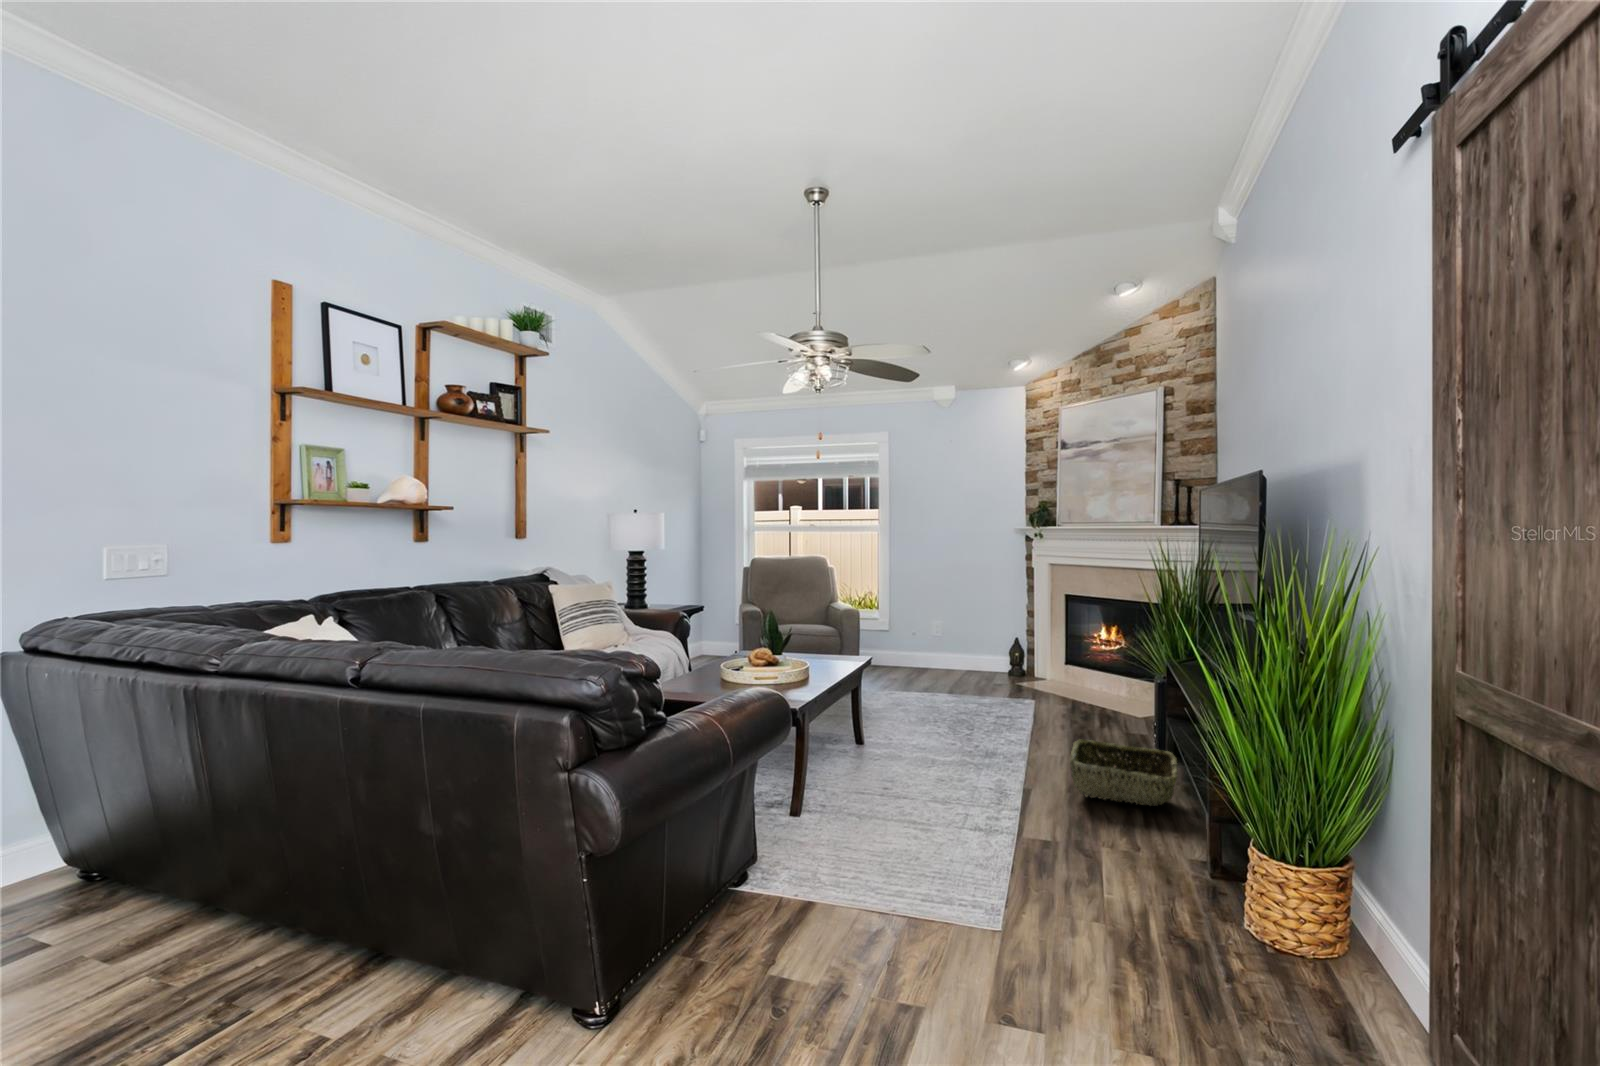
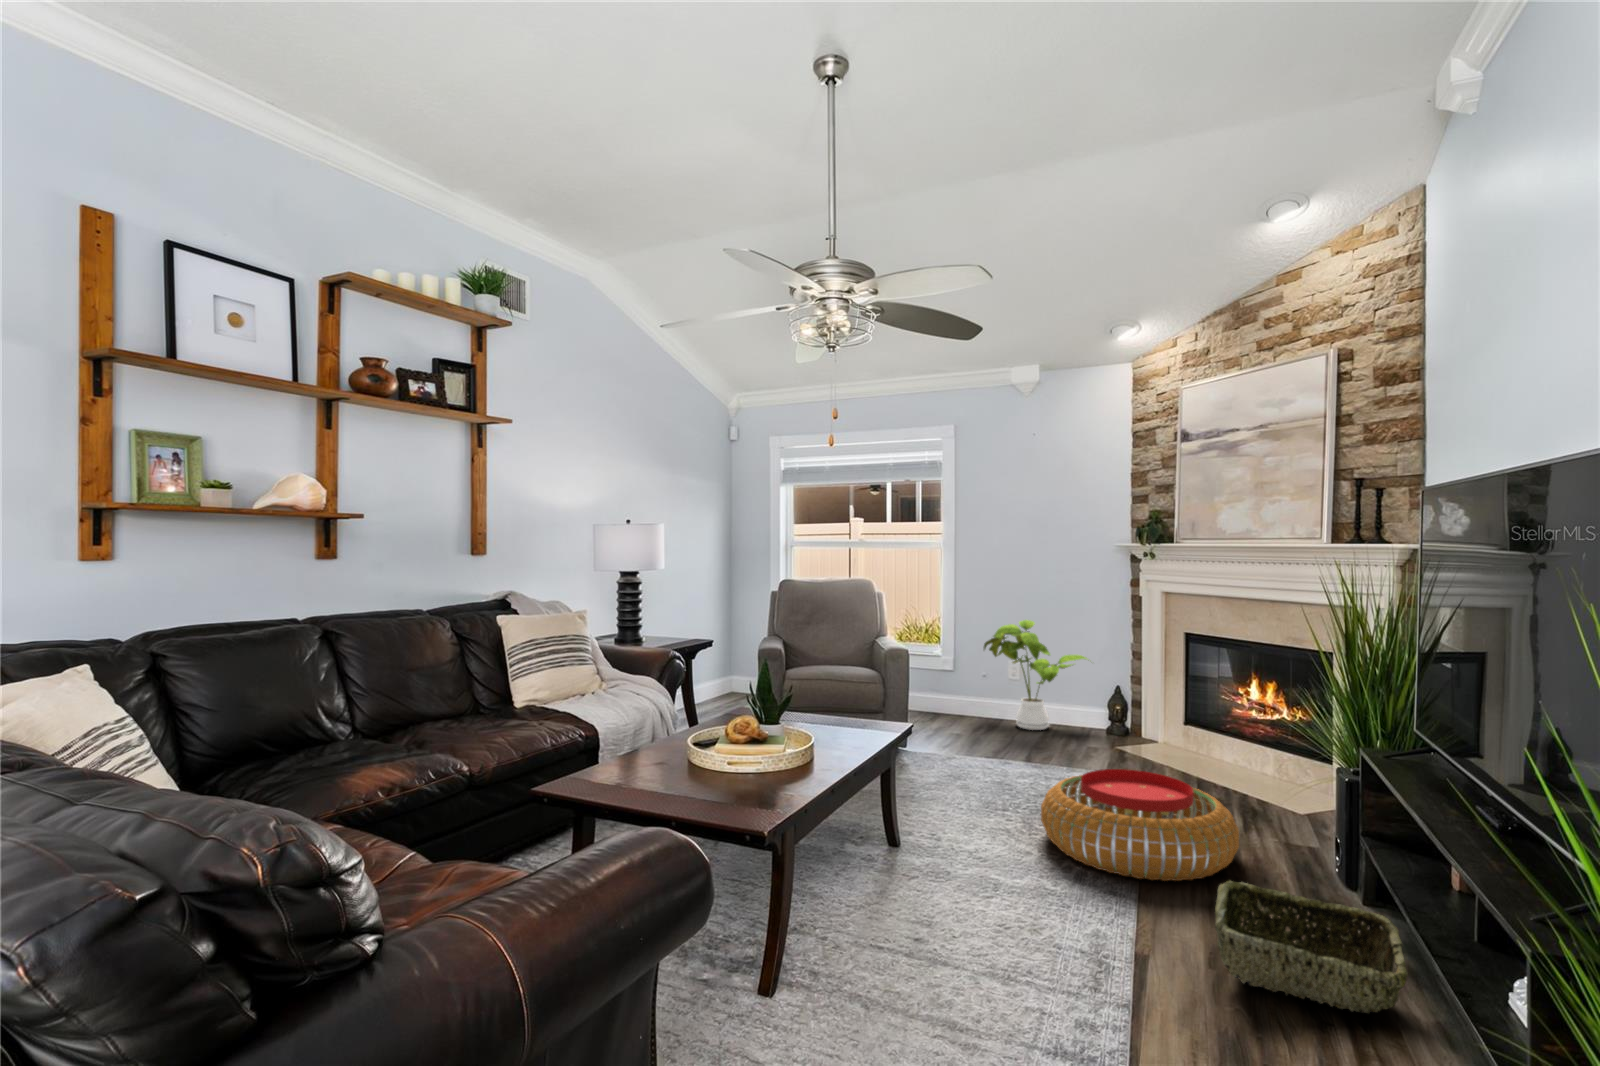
house plant: none [910,589,996,675] -> present [984,620,1087,730]
pouf: none [959,687,1092,754] -> present [1041,769,1239,881]

